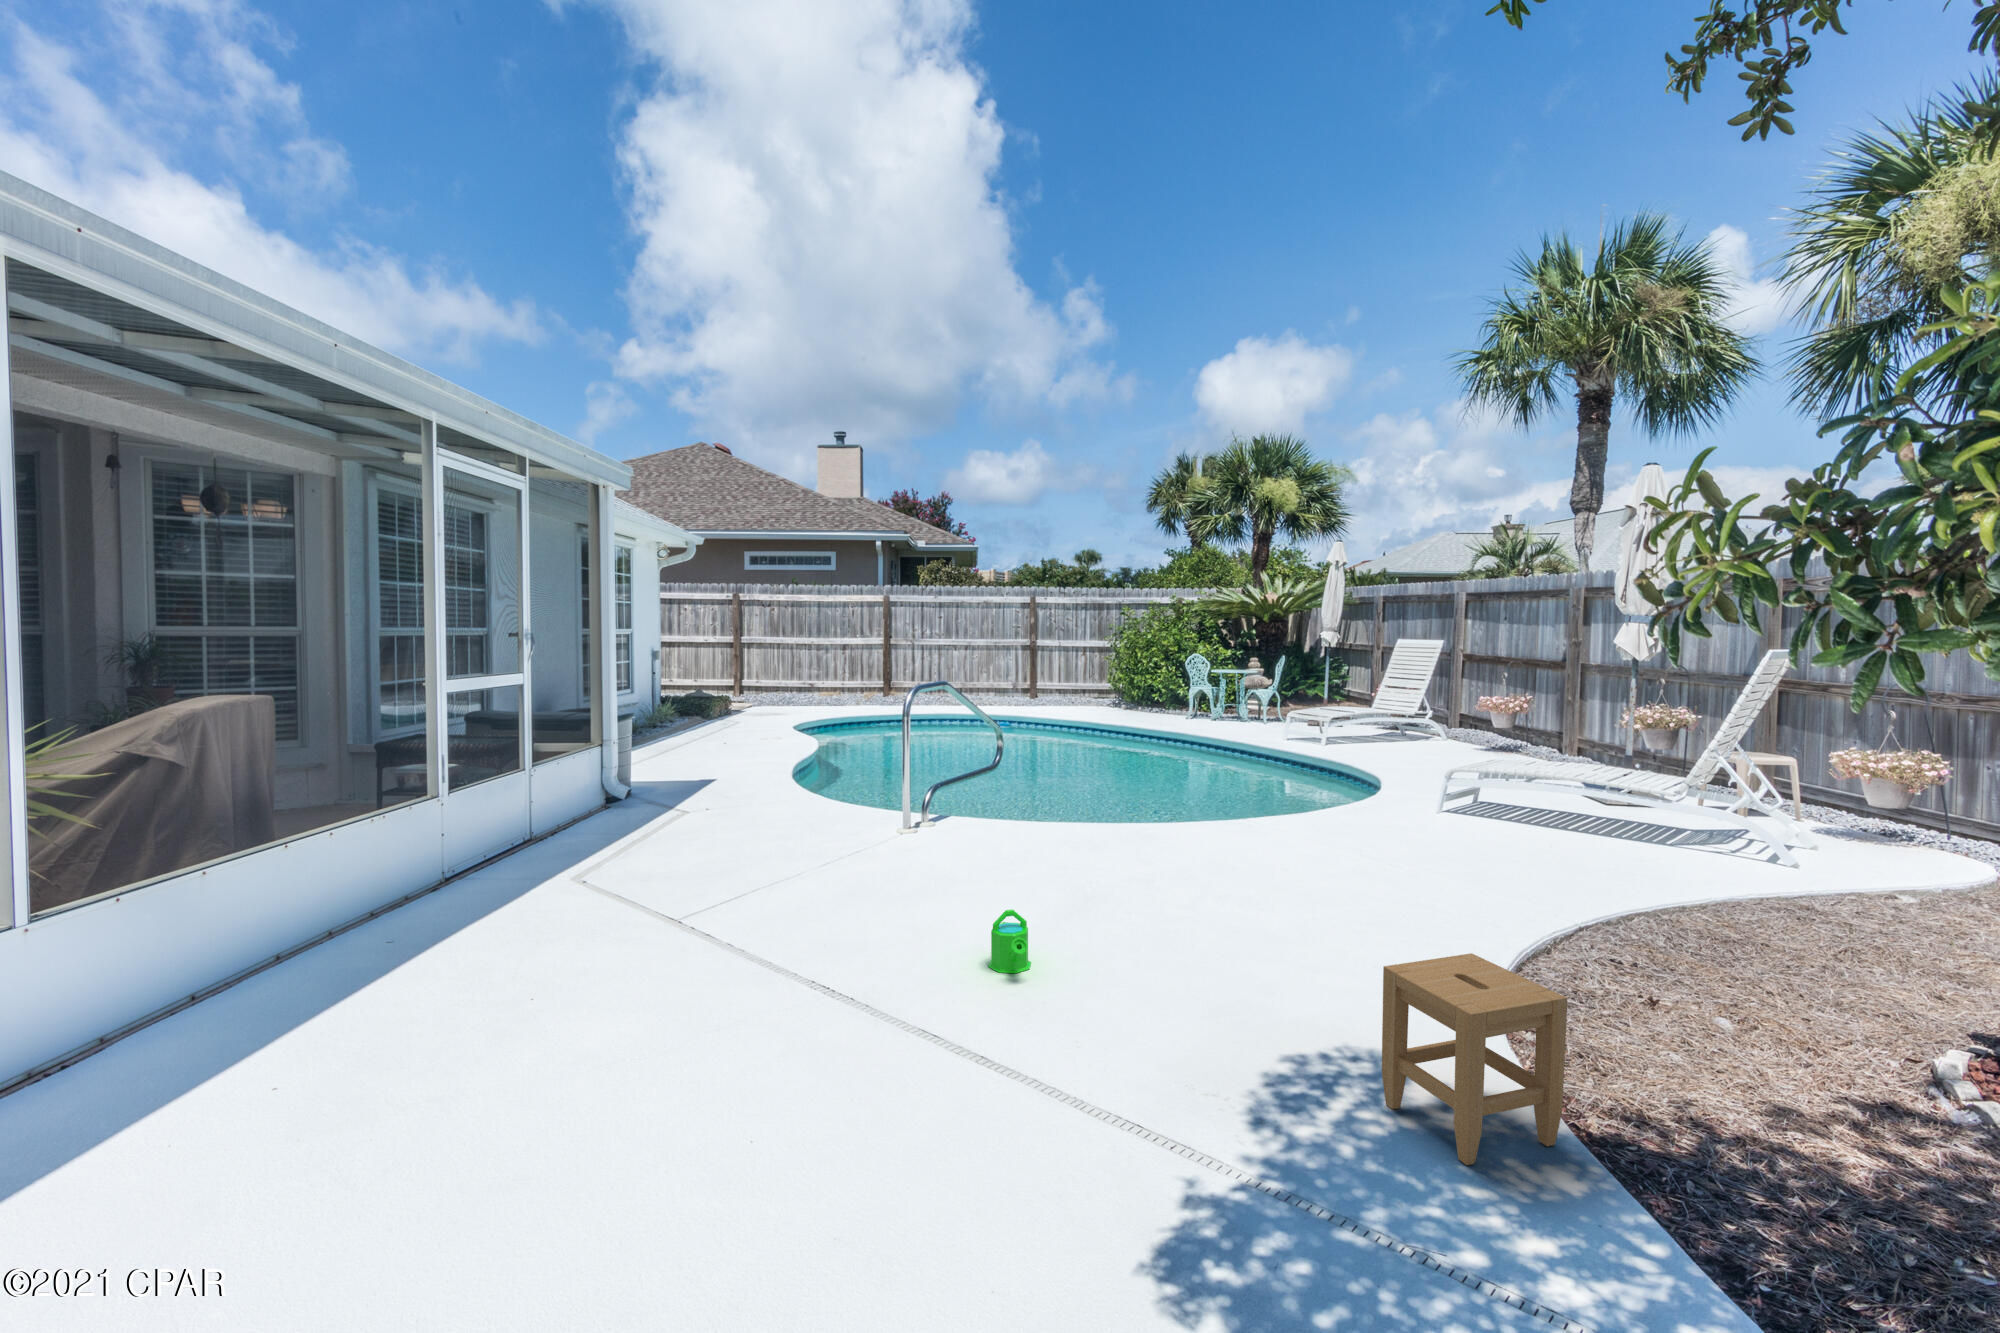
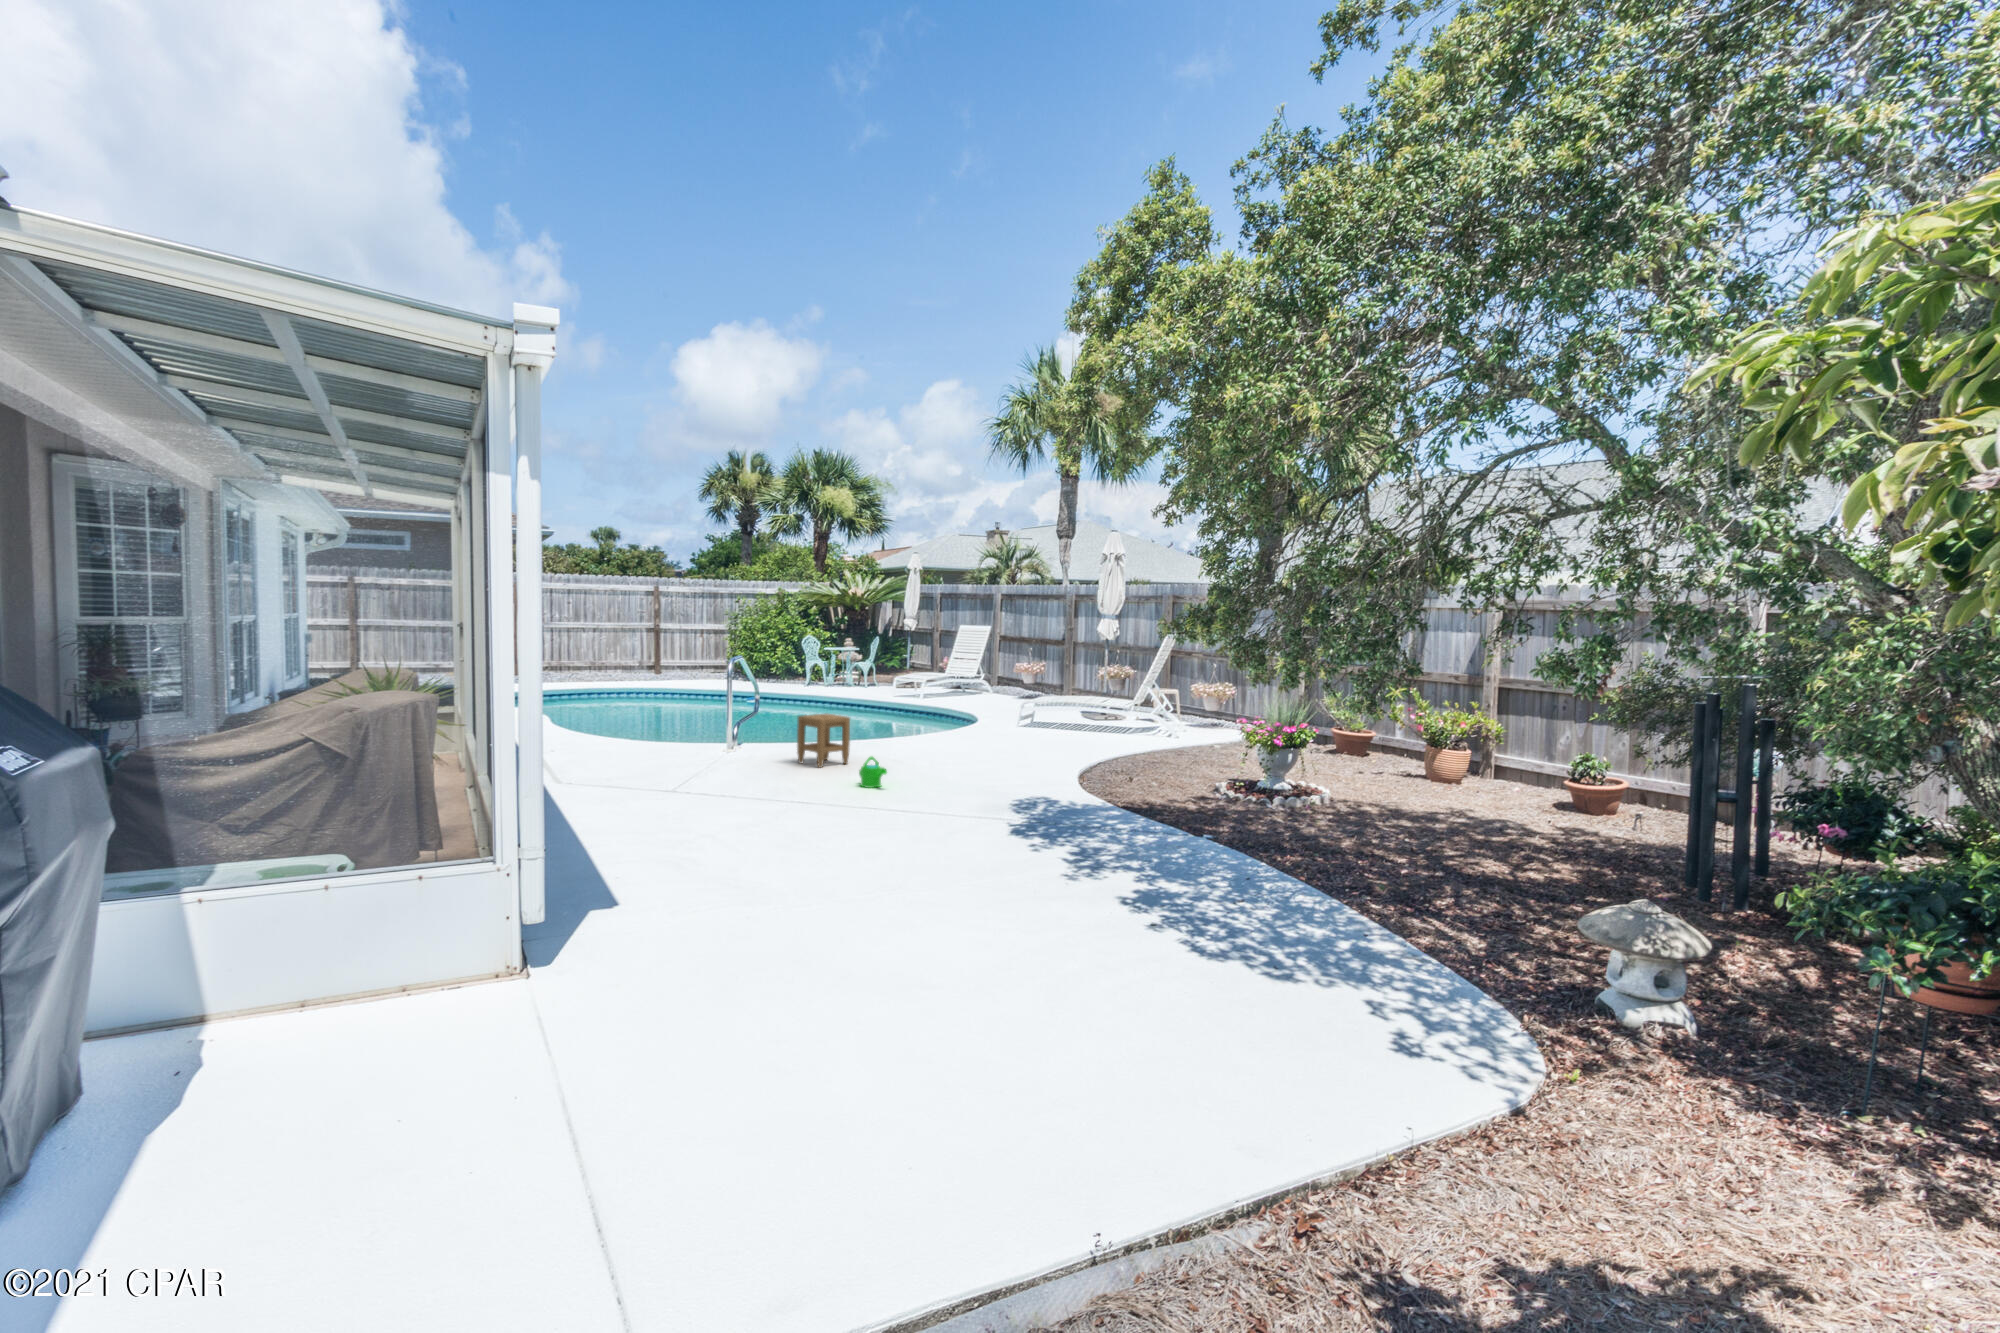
stool: present [1382,953,1567,1165] -> present [797,714,850,768]

